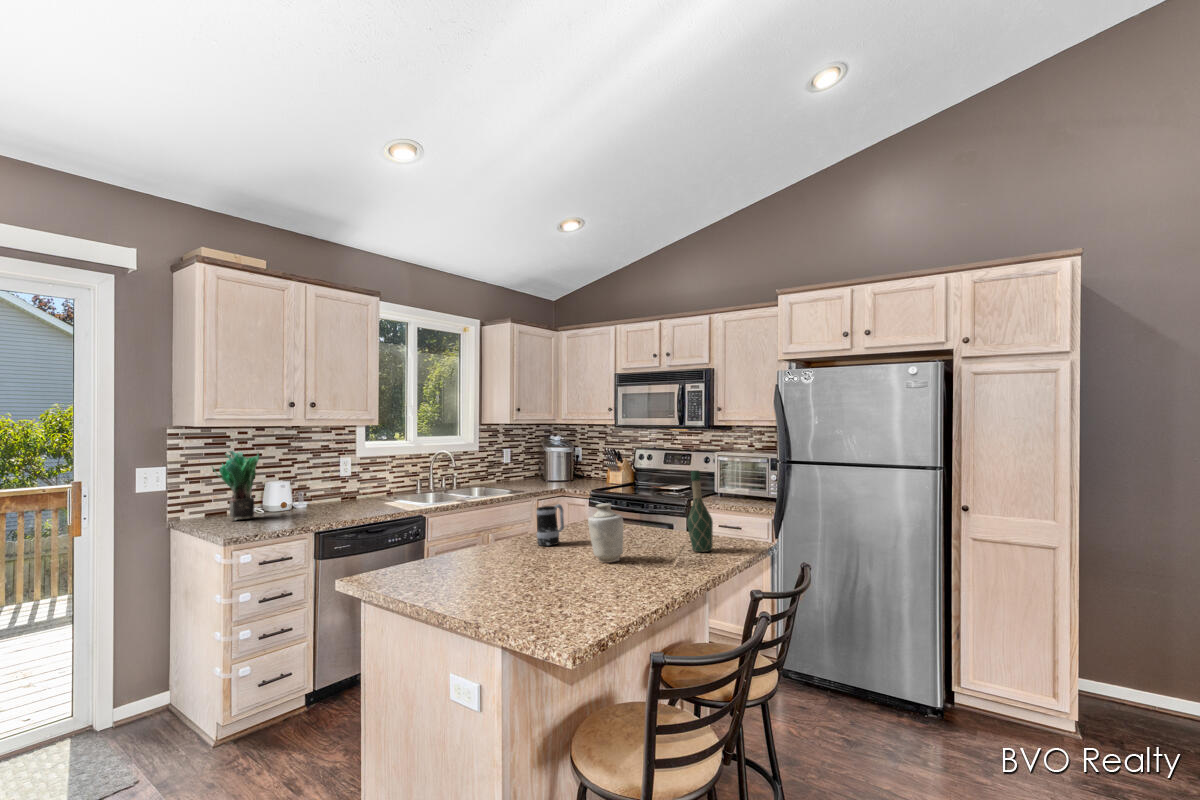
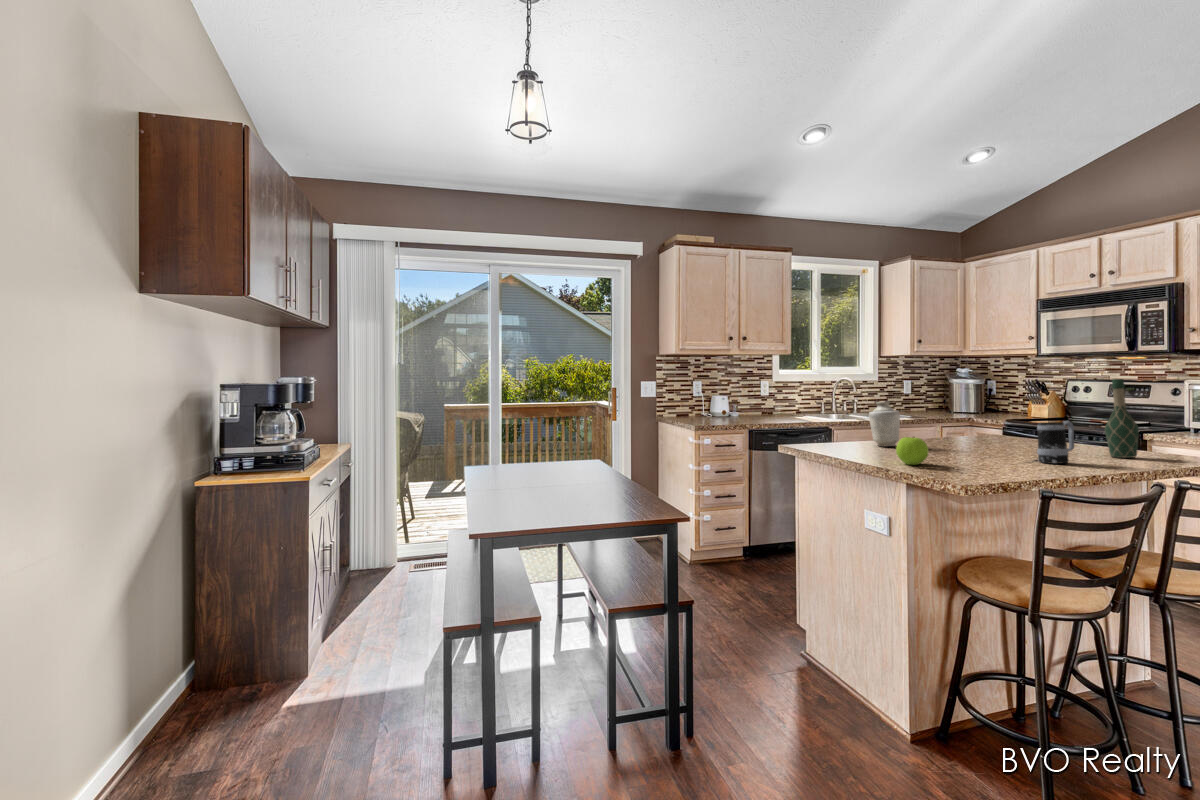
potted plant: present [212,450,259,521] -> none [682,372,711,419]
vase: present [588,503,623,563] -> present [869,402,900,446]
mug: present [536,504,564,546] -> present [1037,421,1074,464]
apple: none [494,571,533,612] -> present [896,437,928,465]

